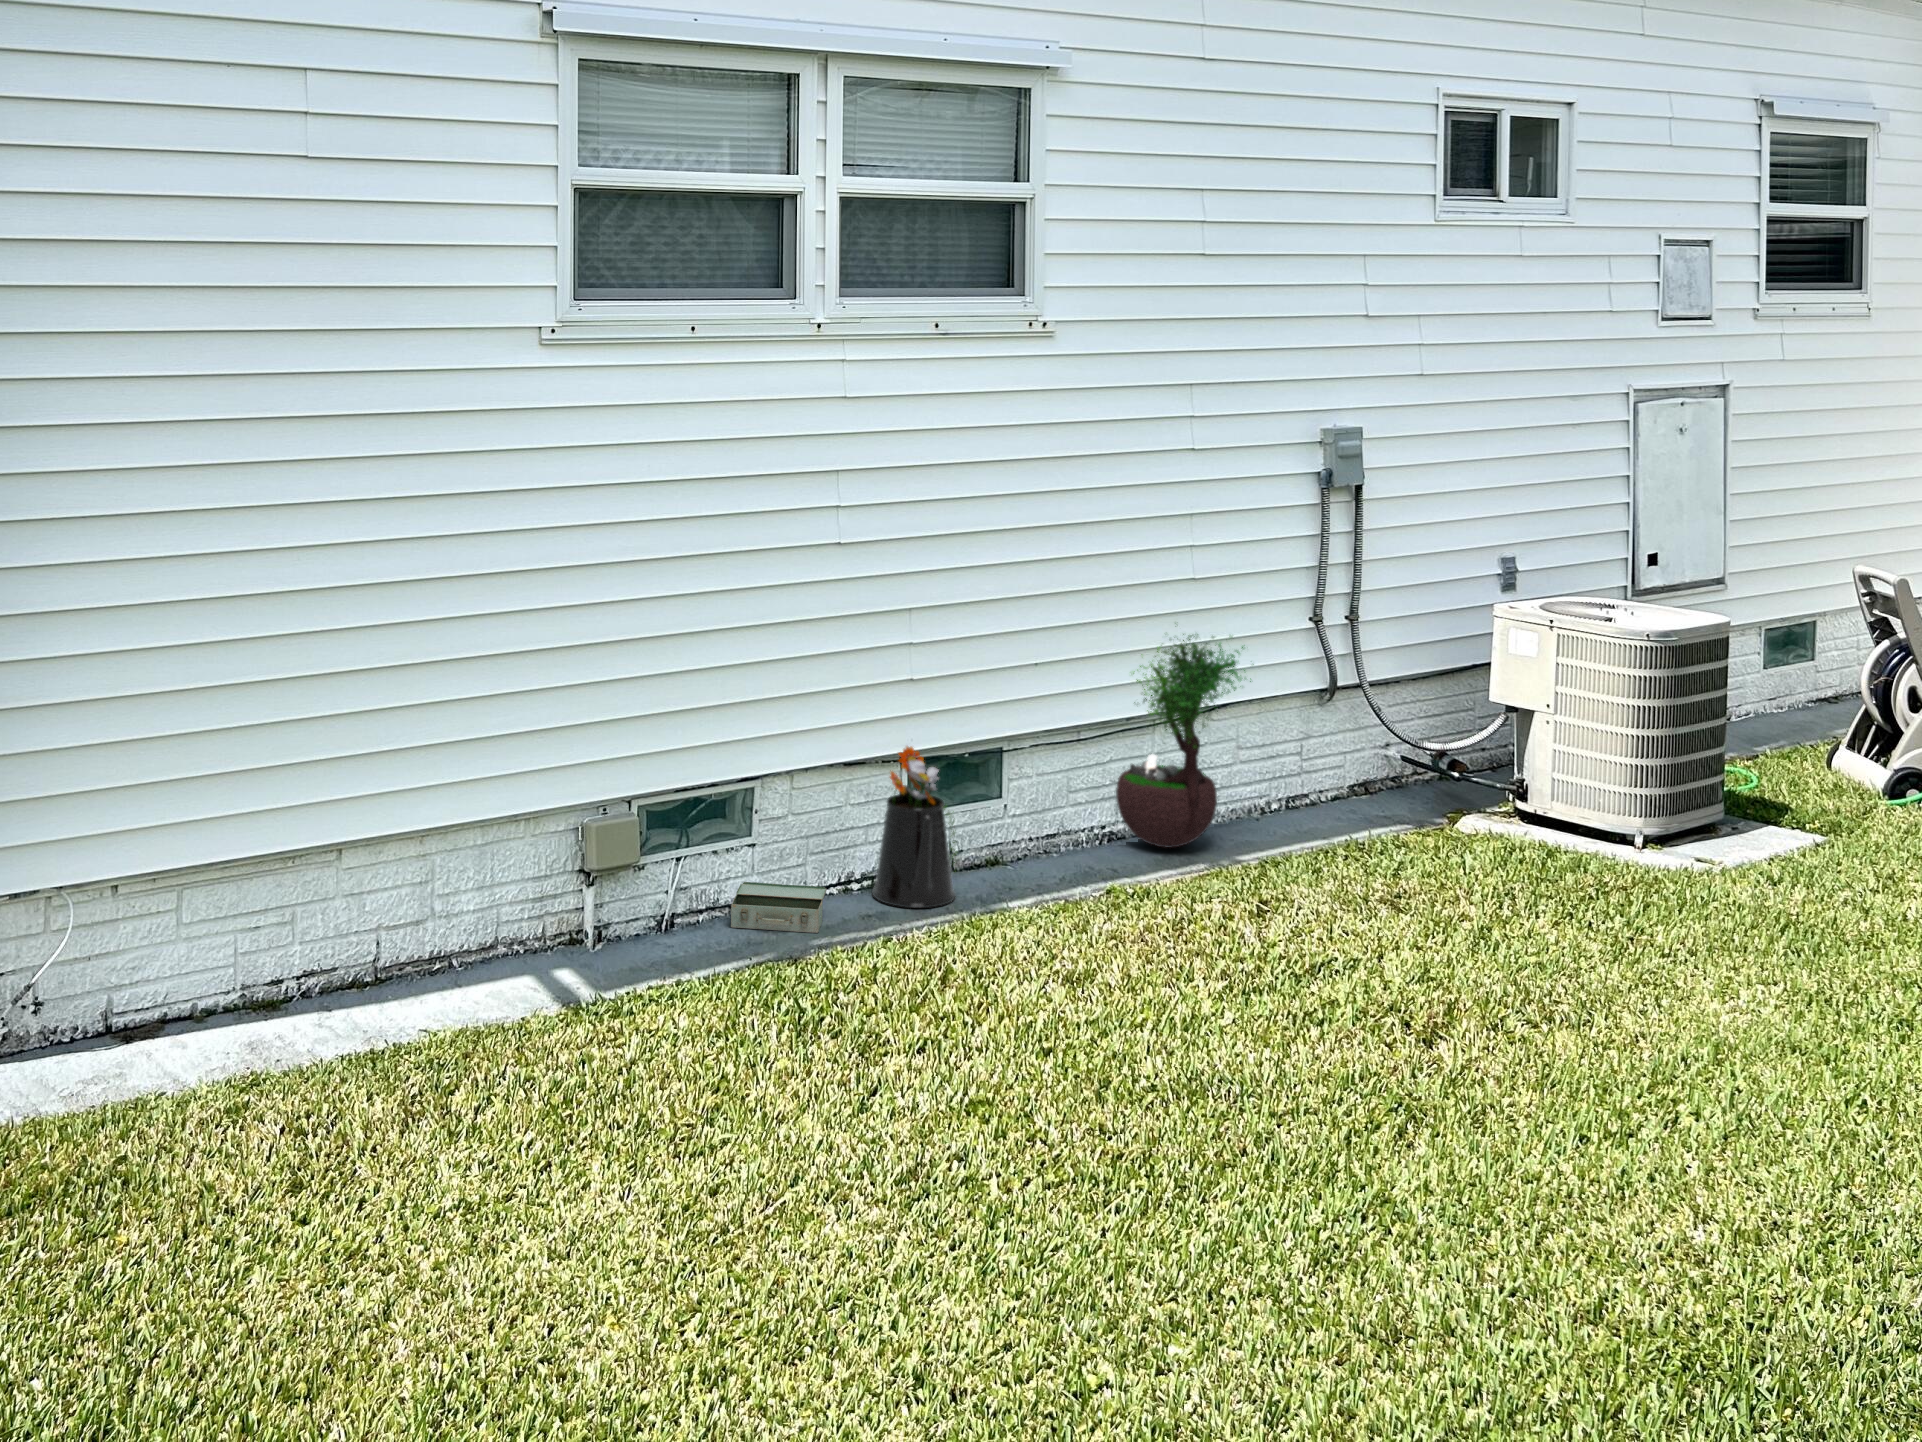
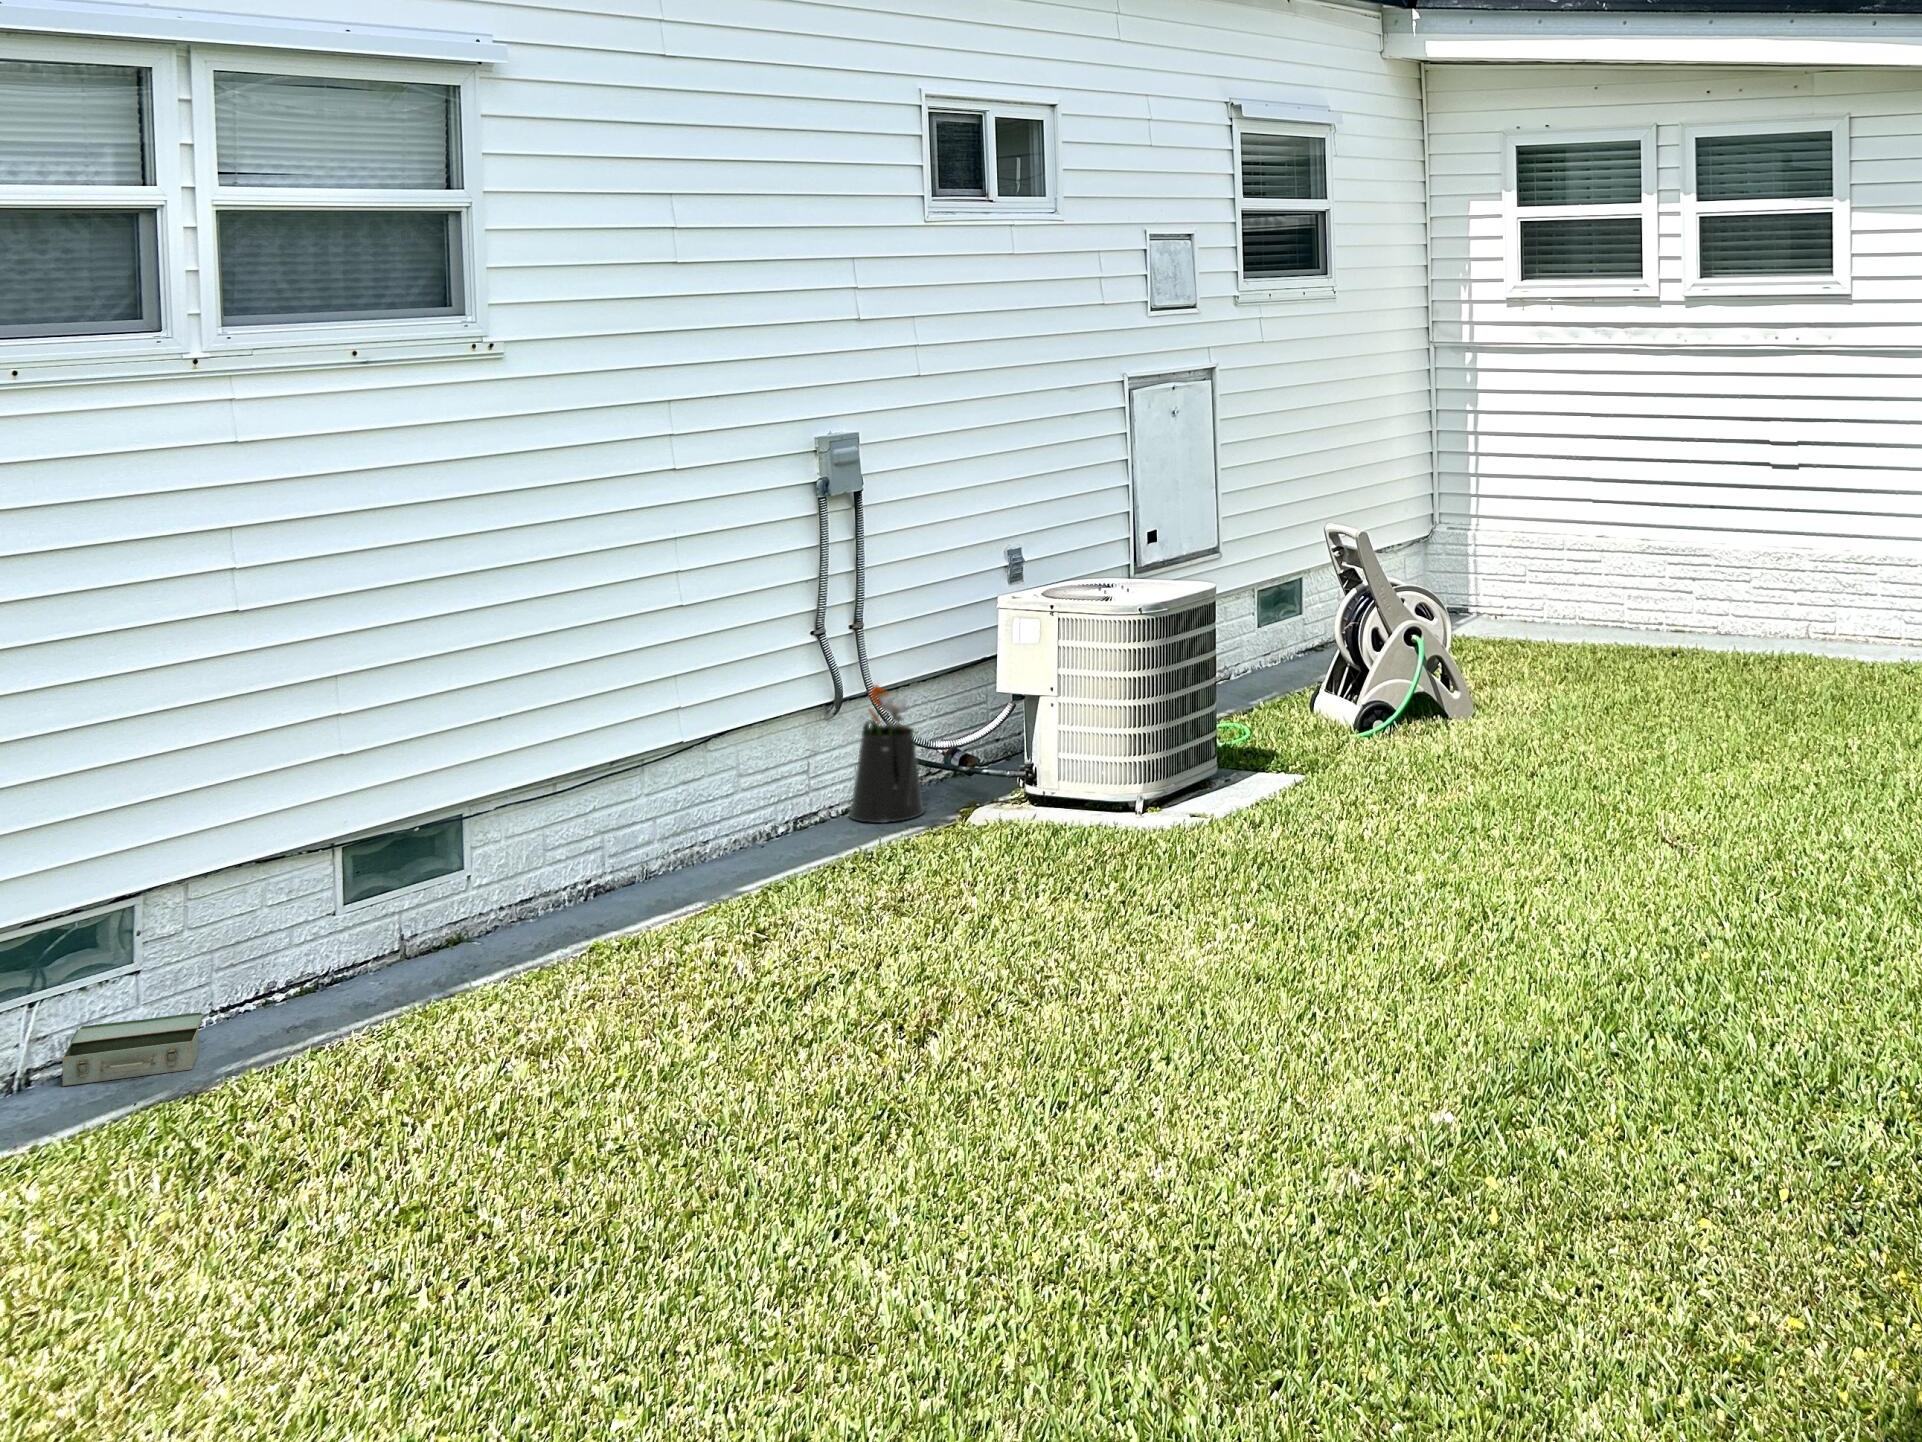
potted tree: present [1116,634,1254,848] -> none [590,643,748,893]
watering can: present [872,746,956,908] -> present [849,685,925,823]

